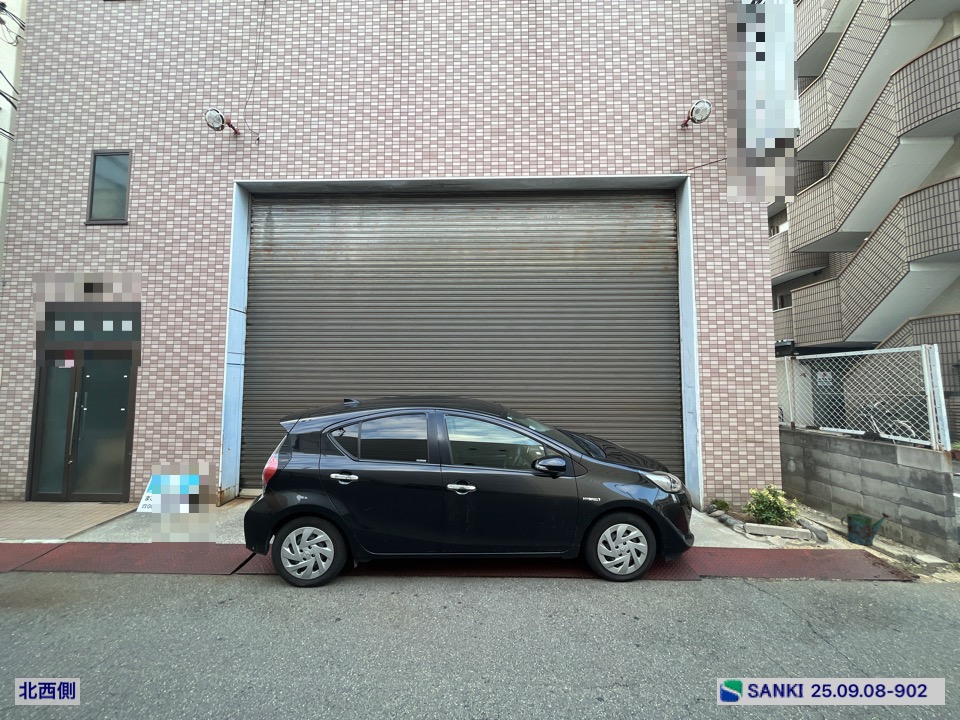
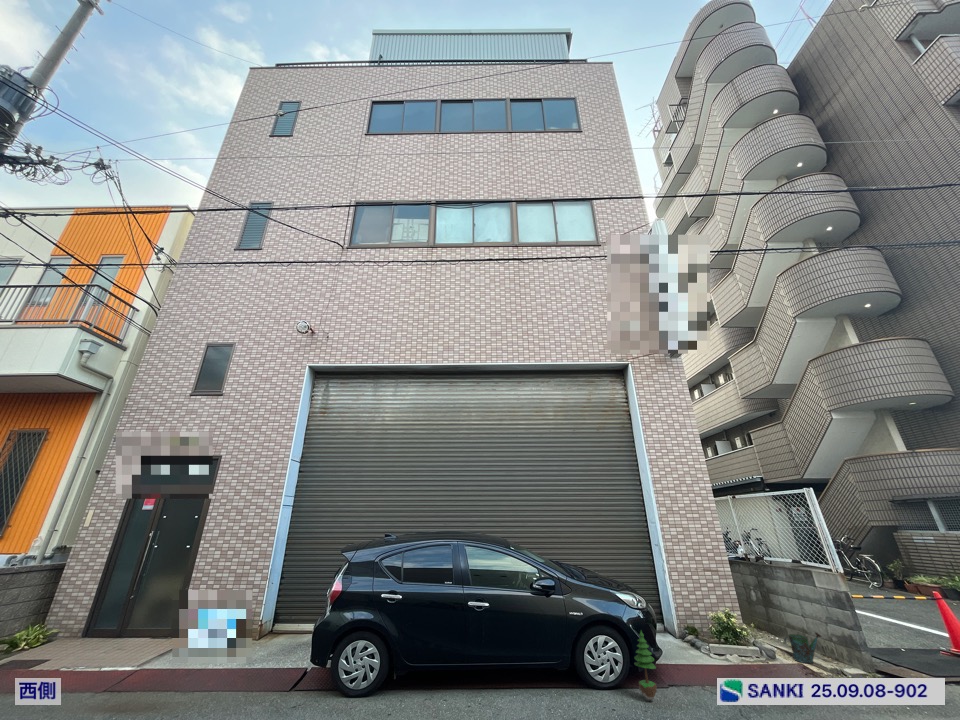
potted tree: none [657,514,687,591] -> present [634,631,657,701]

